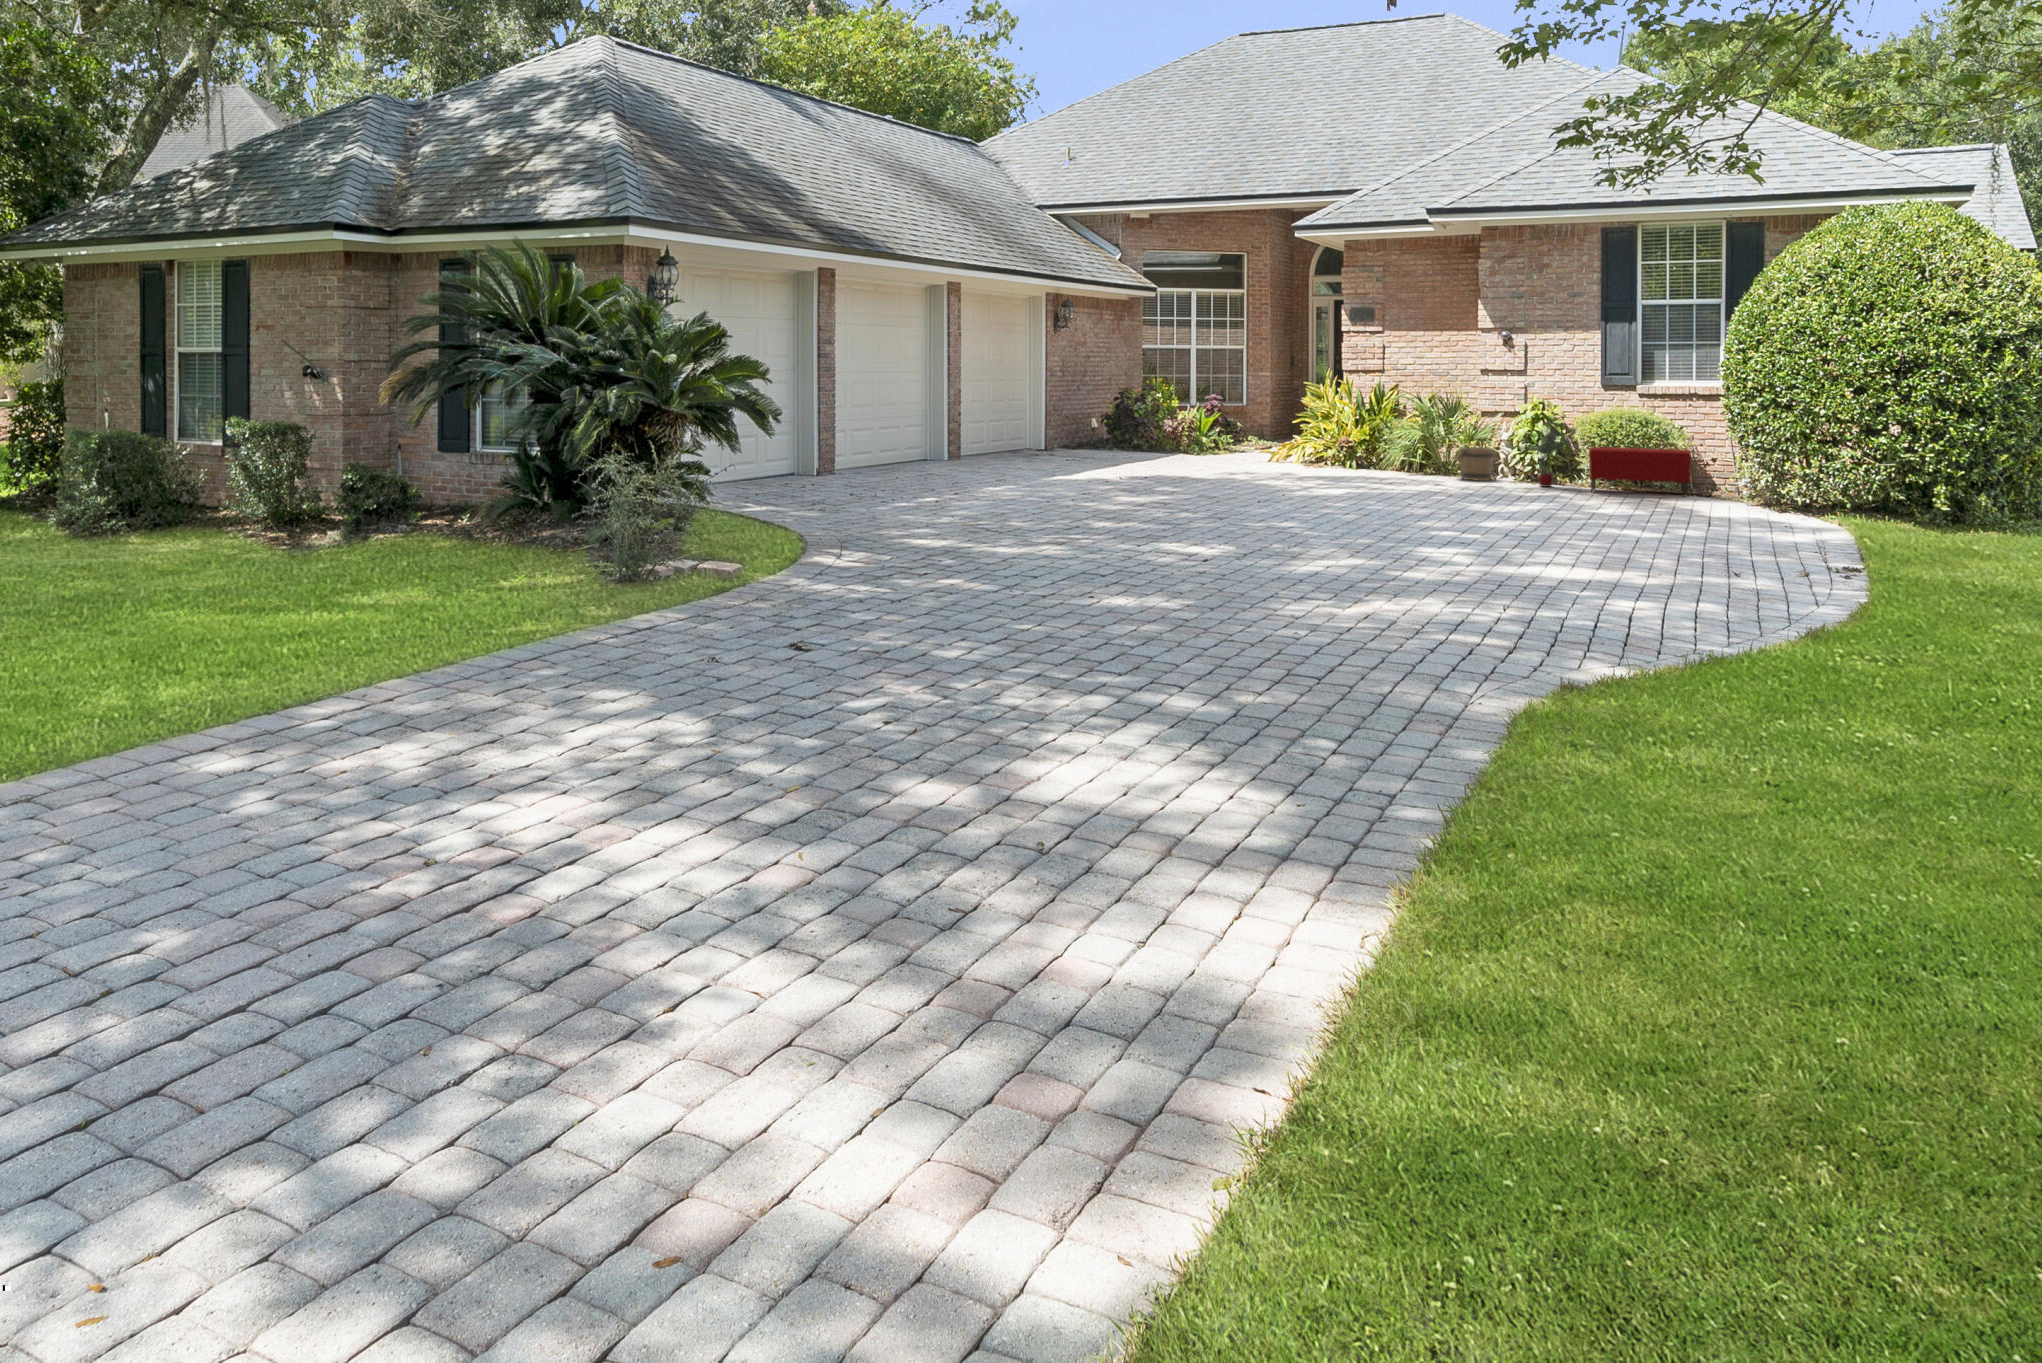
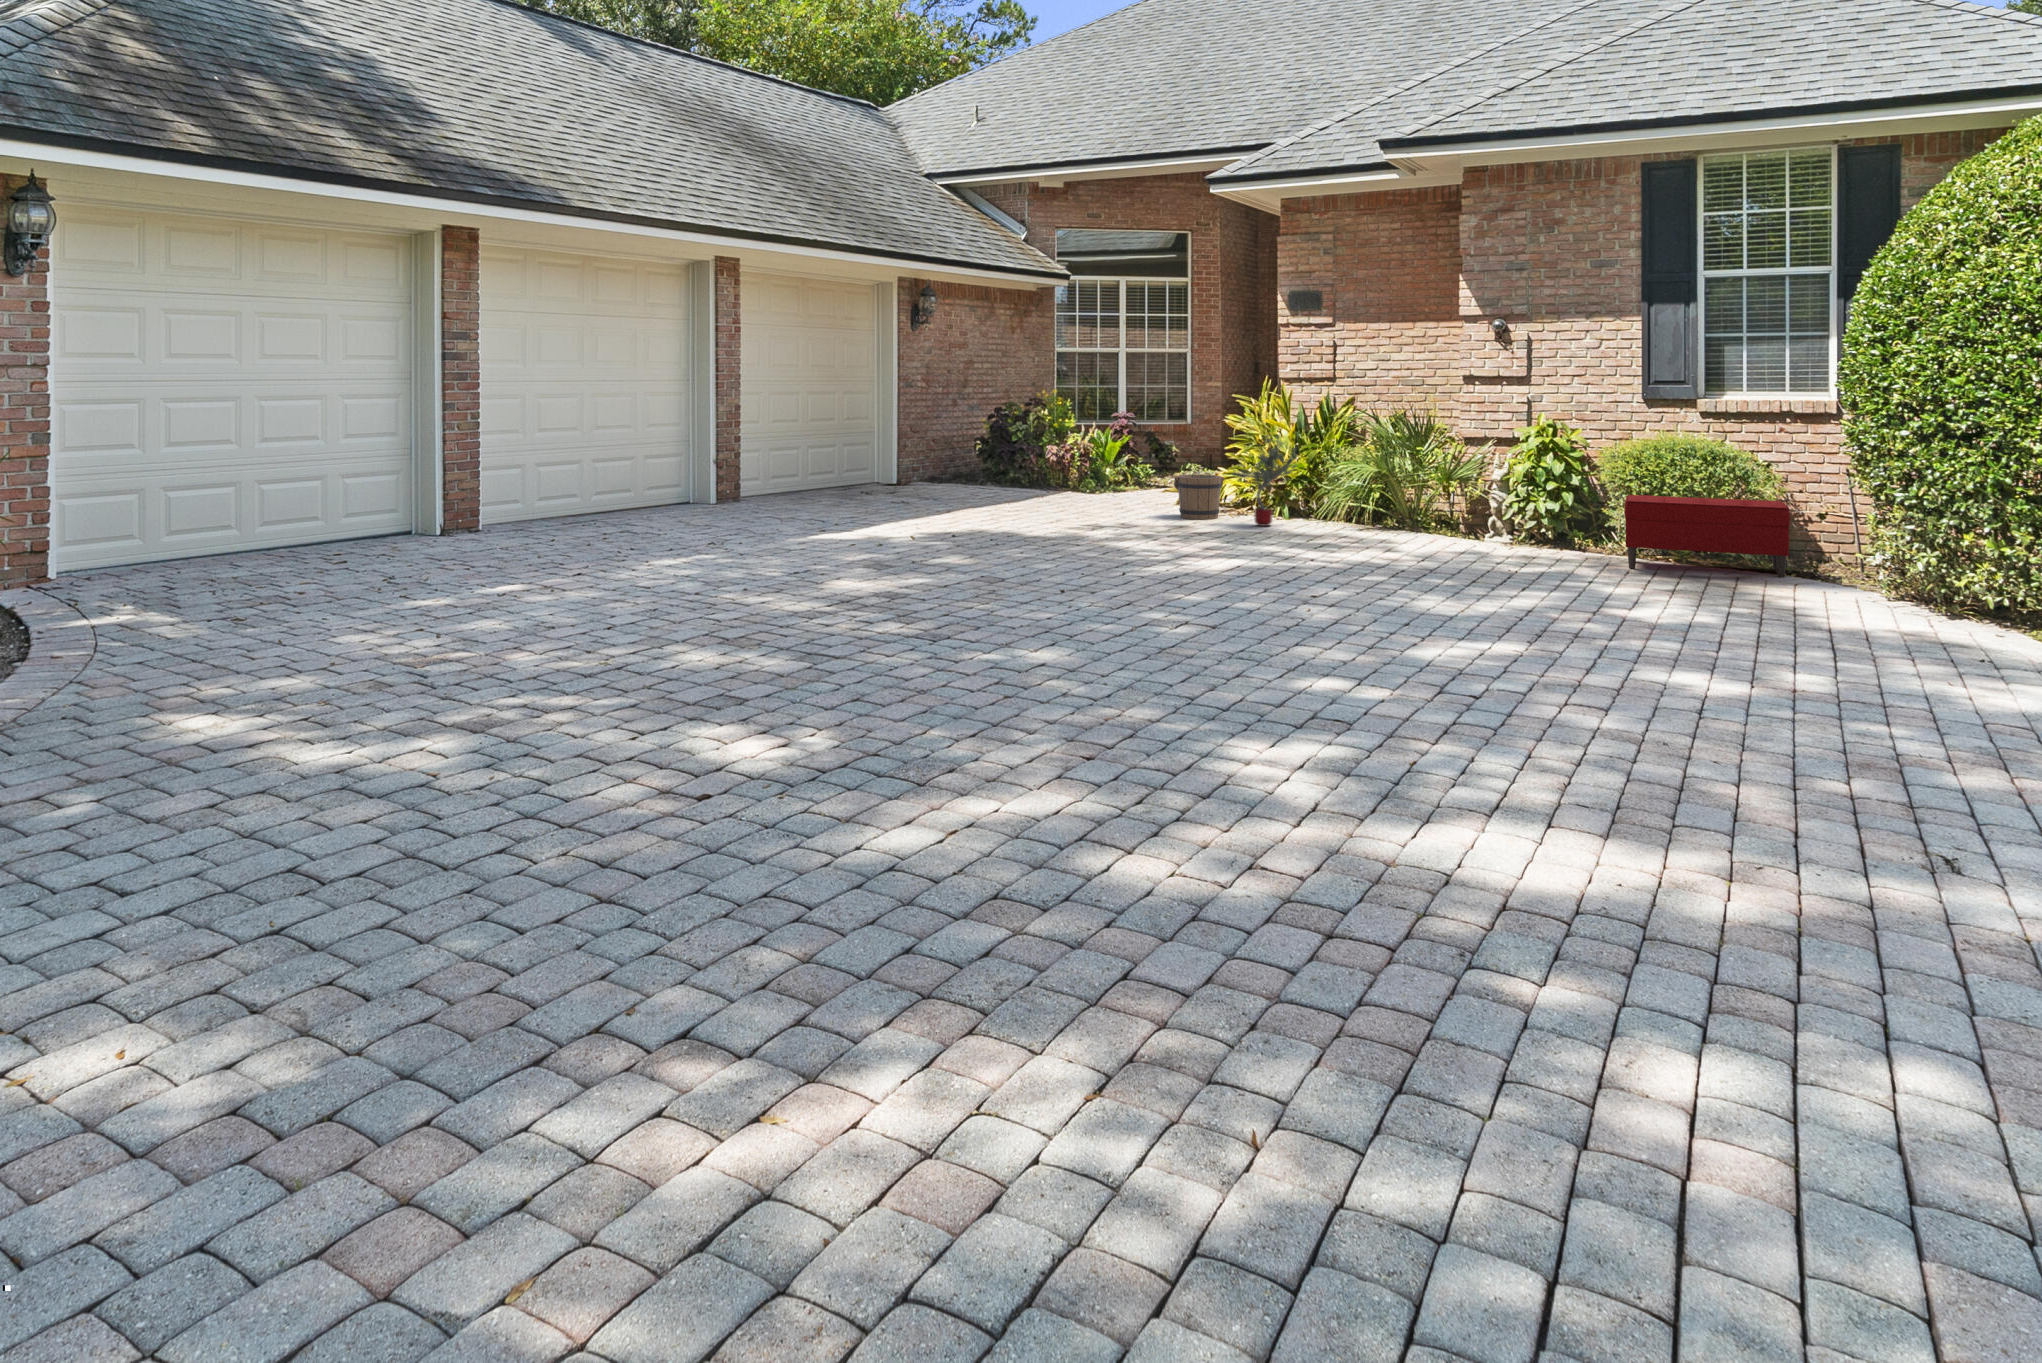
potted tree: present [1518,418,1576,487] -> present [1233,435,1296,526]
bucket: present [1456,447,1494,481] -> present [1174,474,1224,519]

